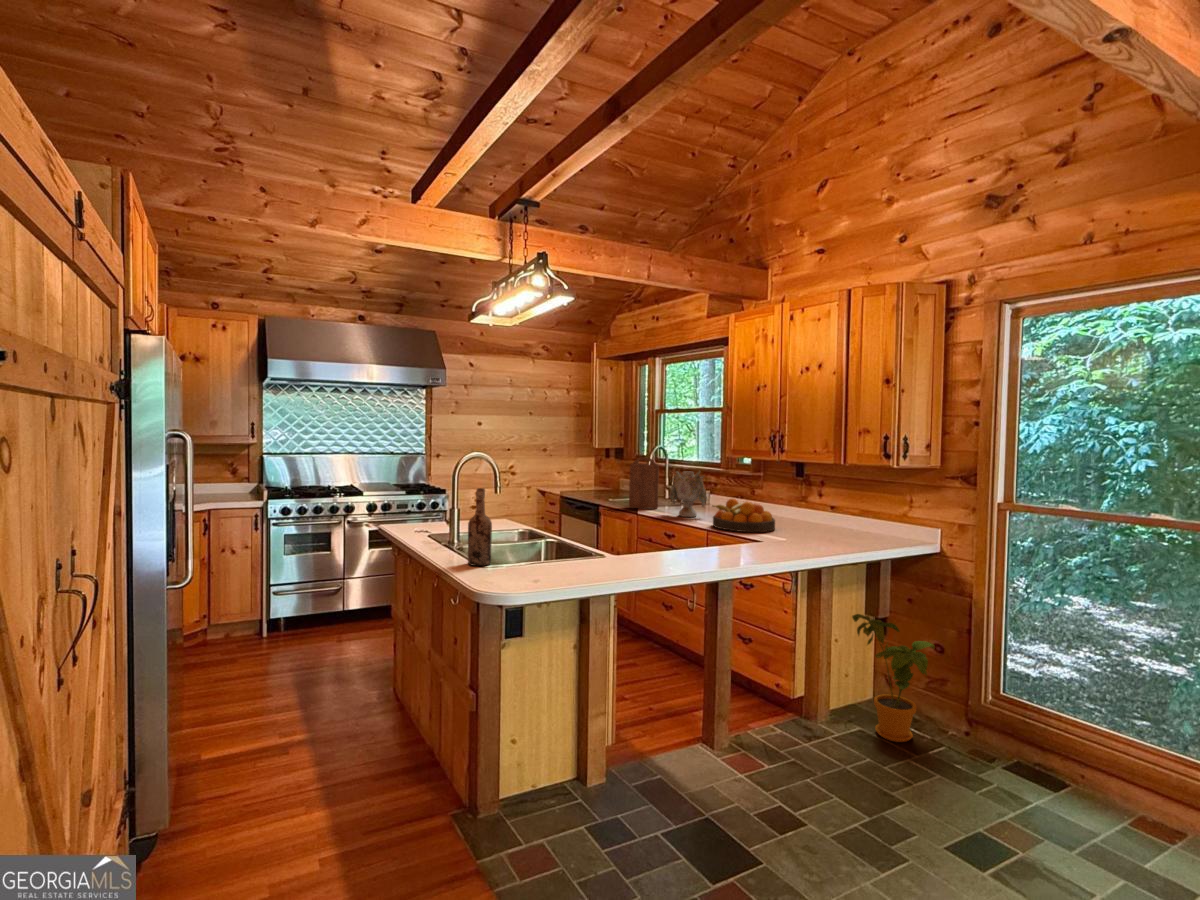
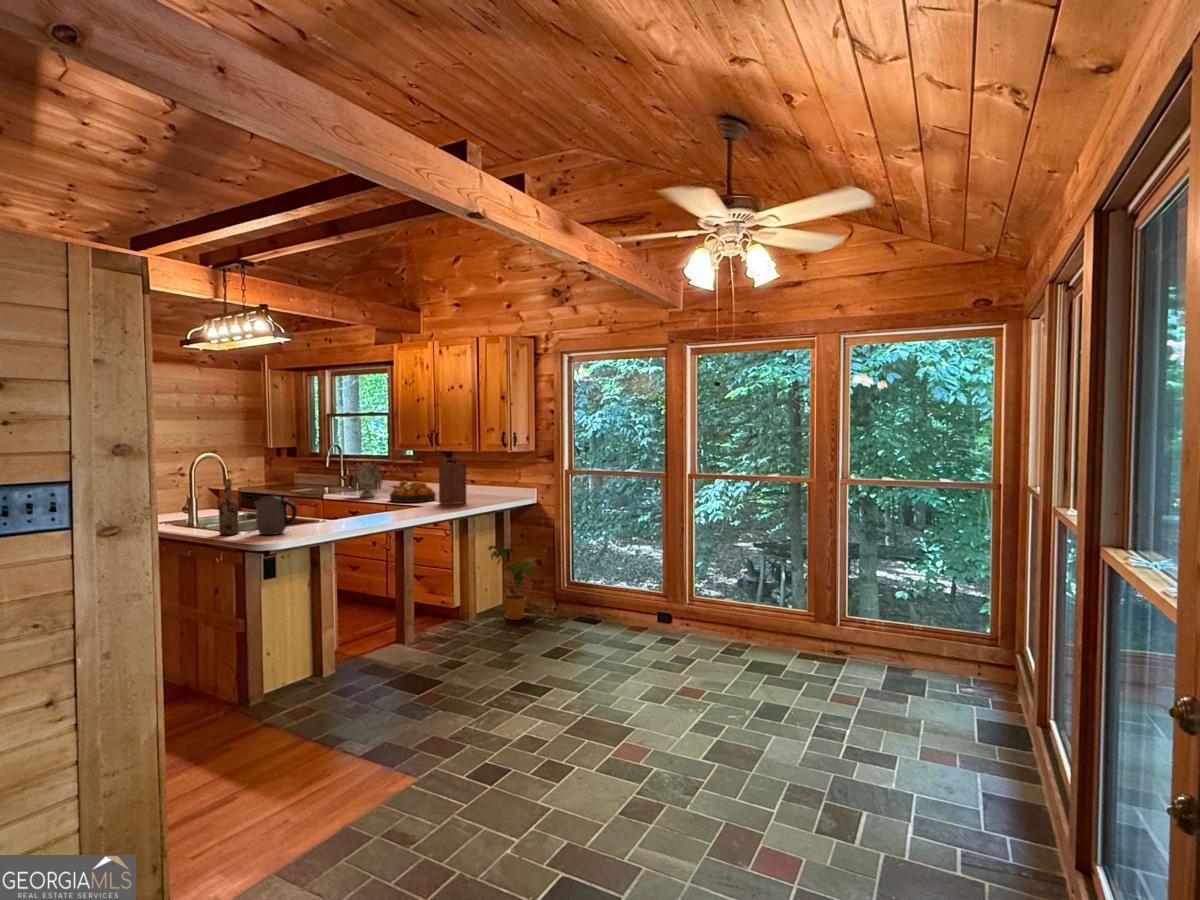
cutting board: present [629,458,659,509] -> present [439,458,467,504]
kettle: none [506,516,561,574] -> present [254,496,297,535]

